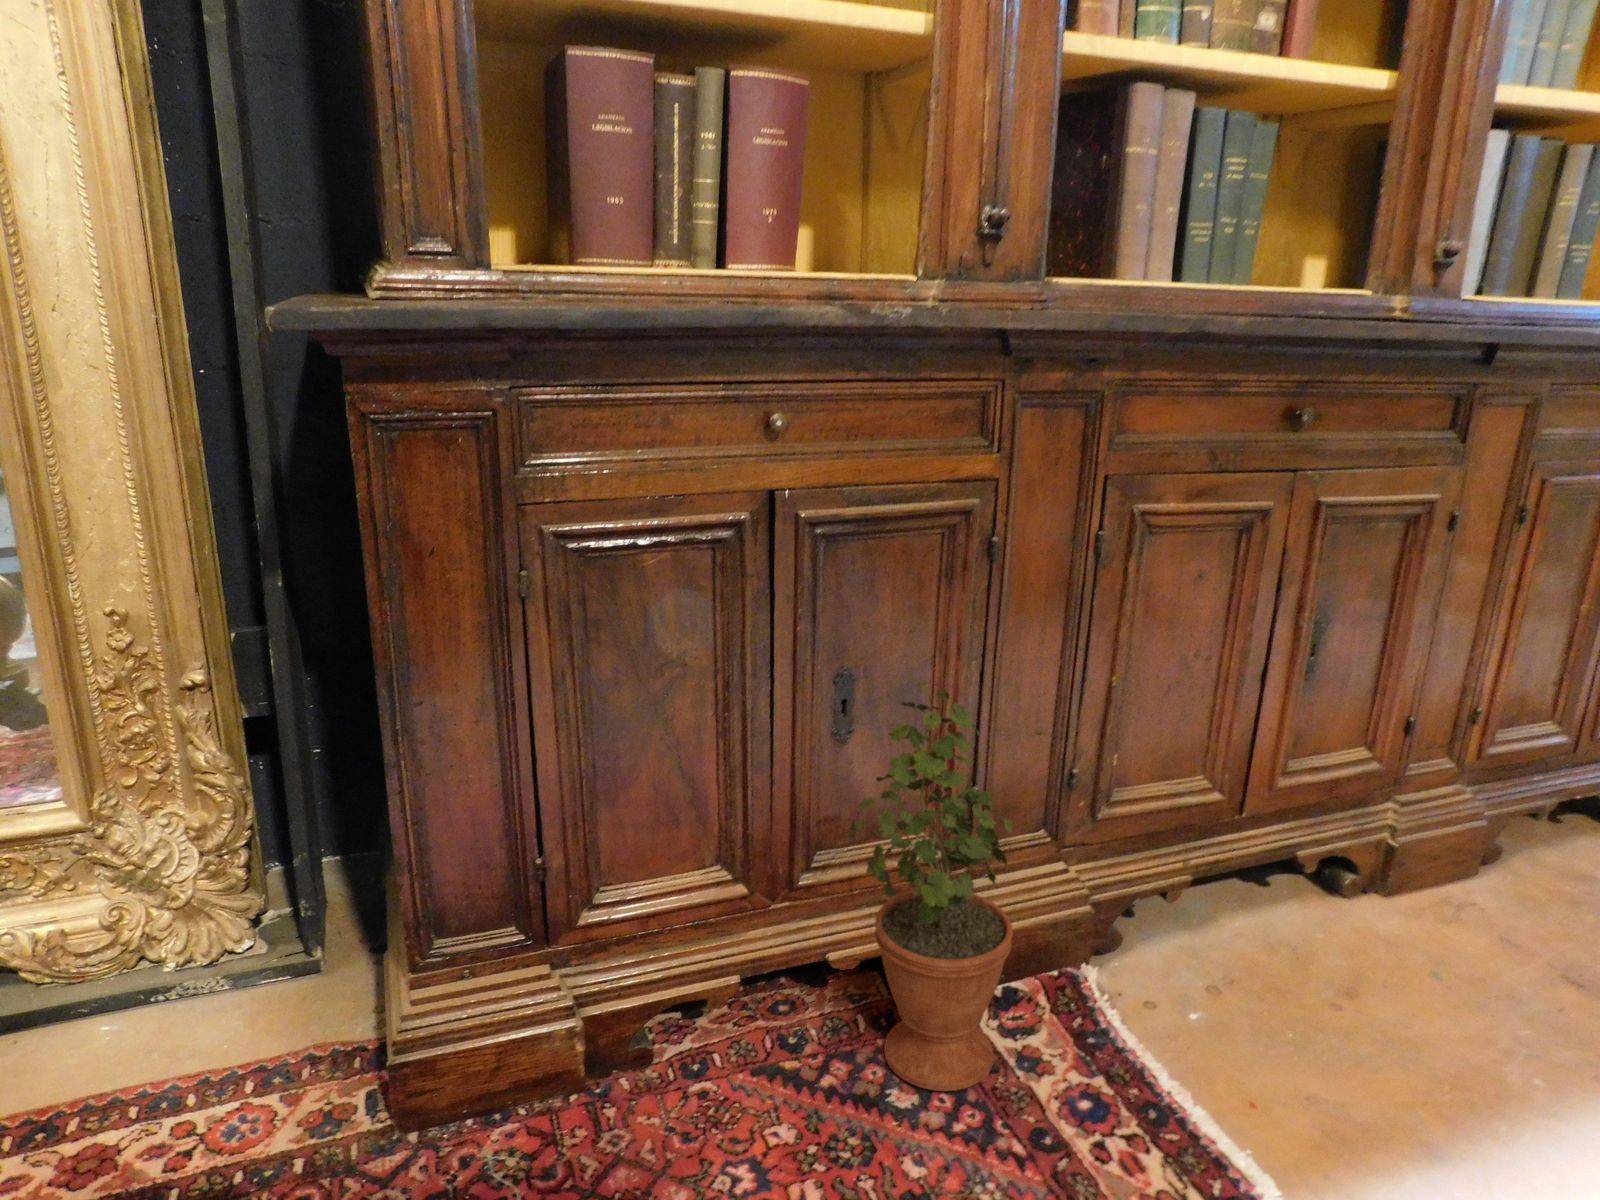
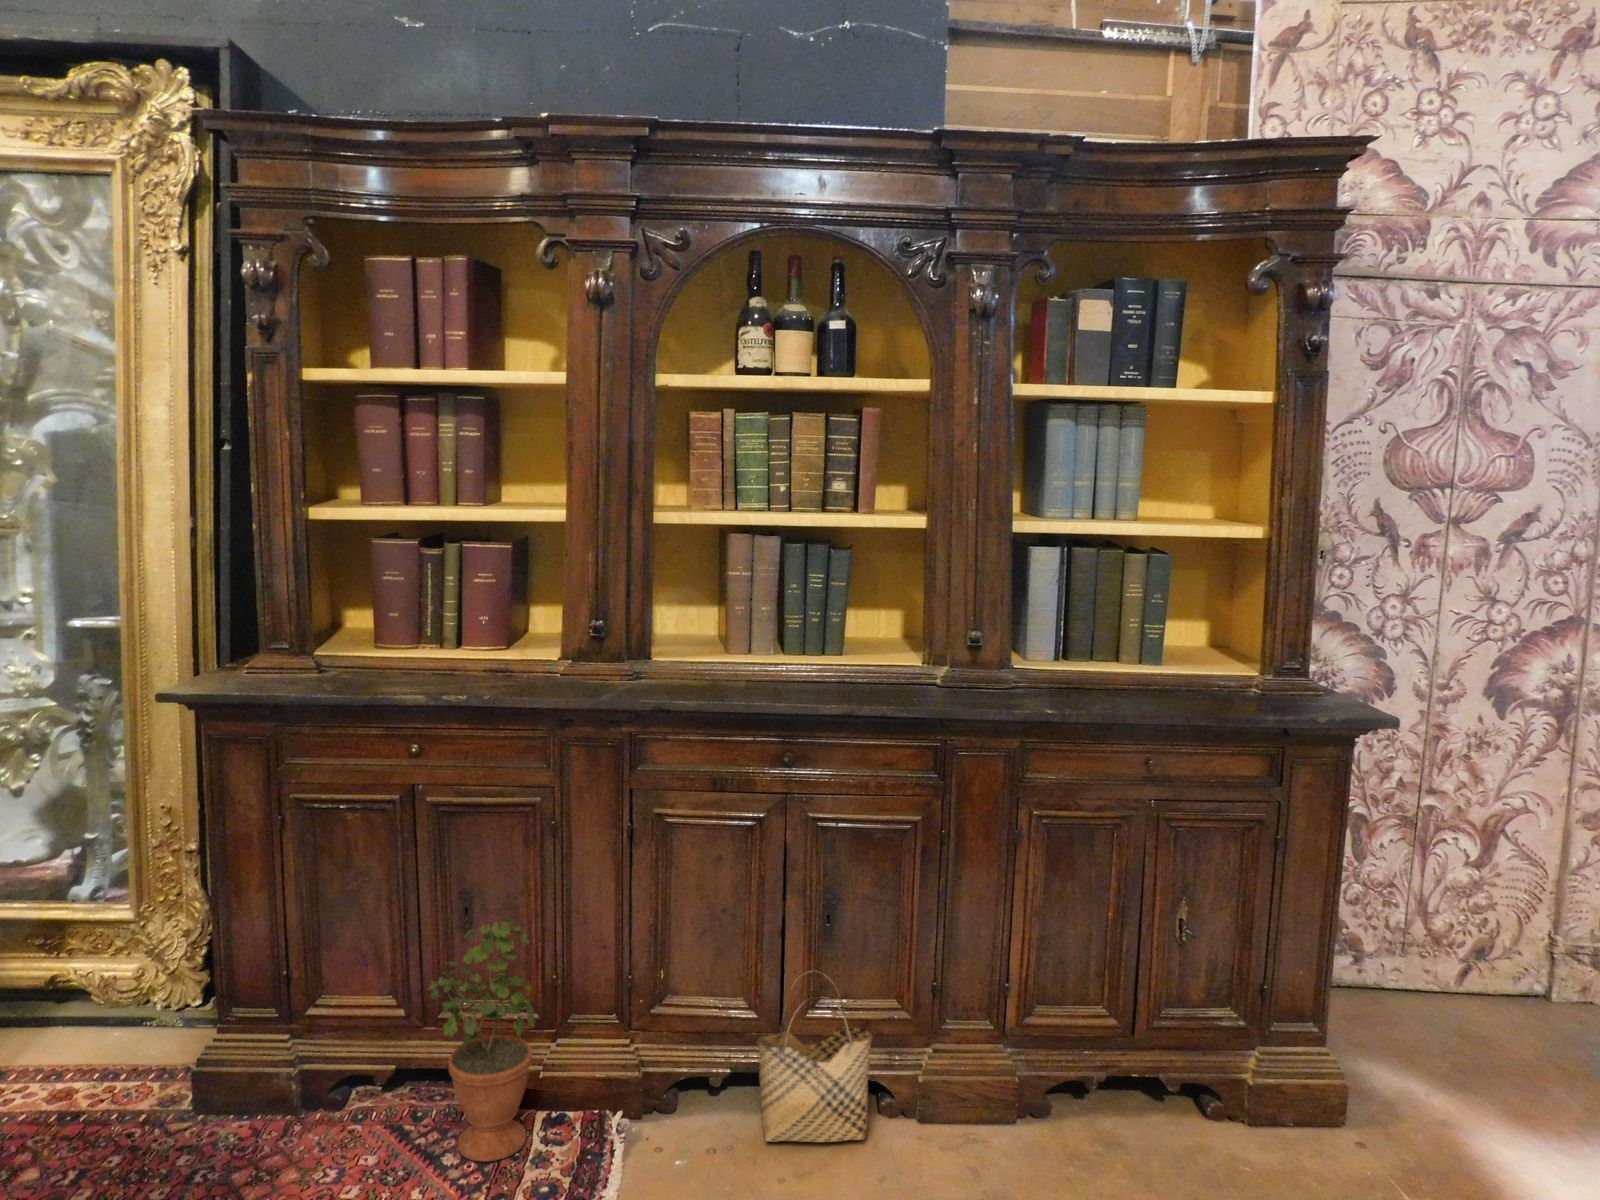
woven basket: none [1261,713,1411,960] -> present [757,970,872,1142]

